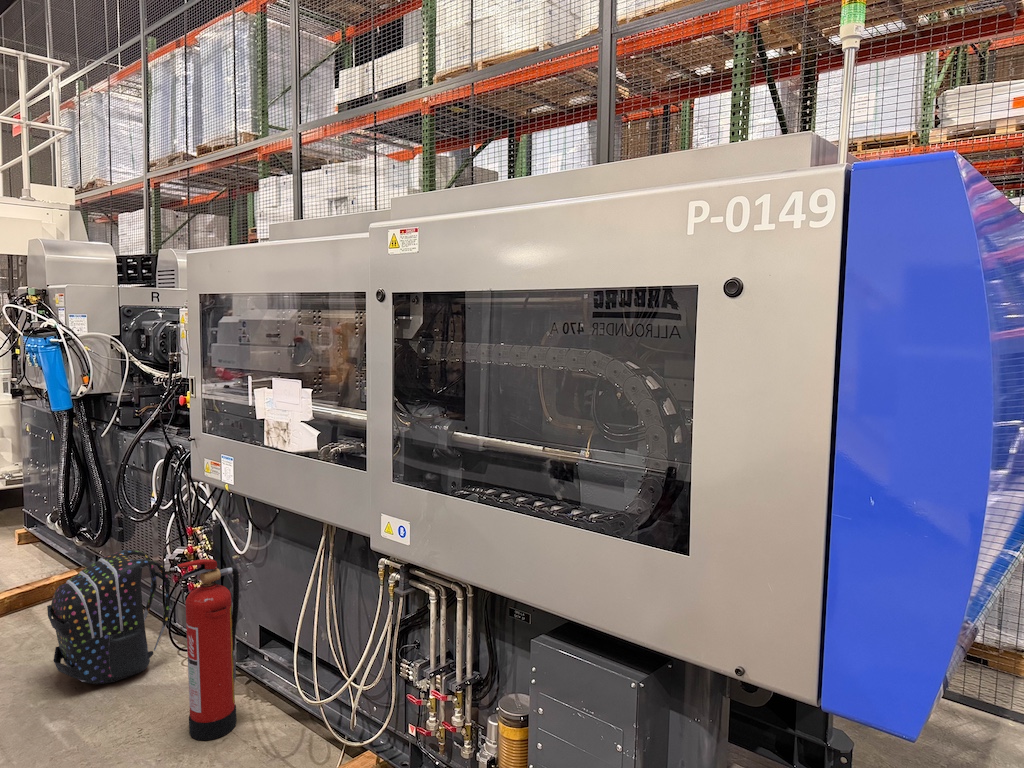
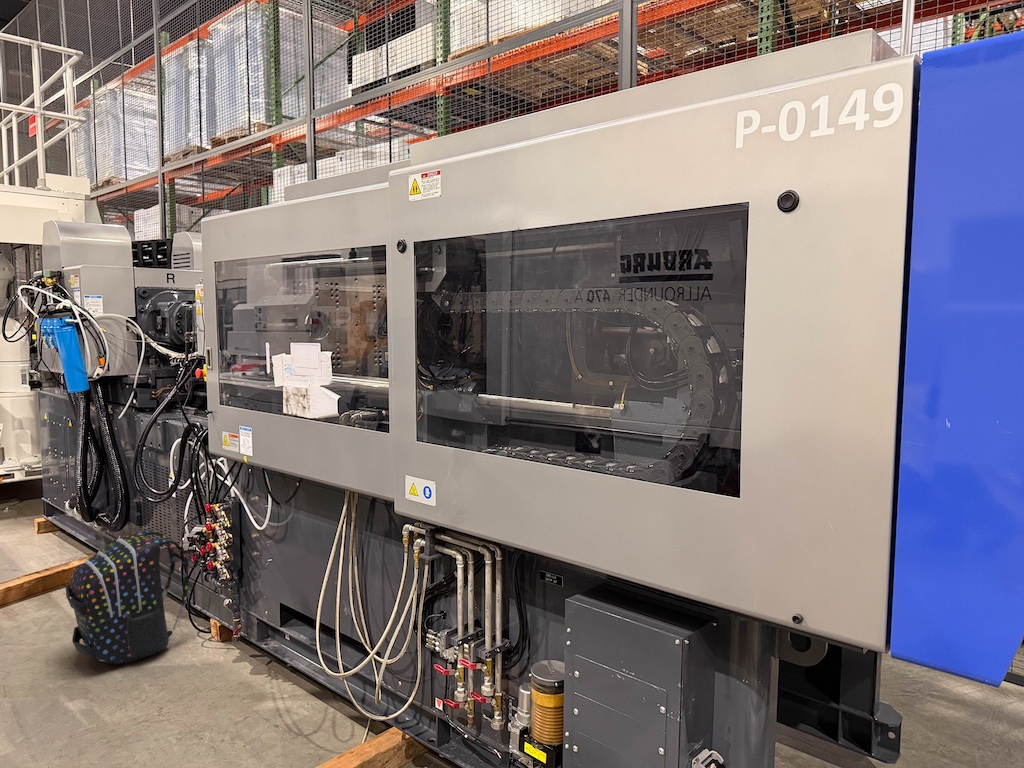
fire extinguisher: present [177,559,239,740] -> none [195,535,258,718]

